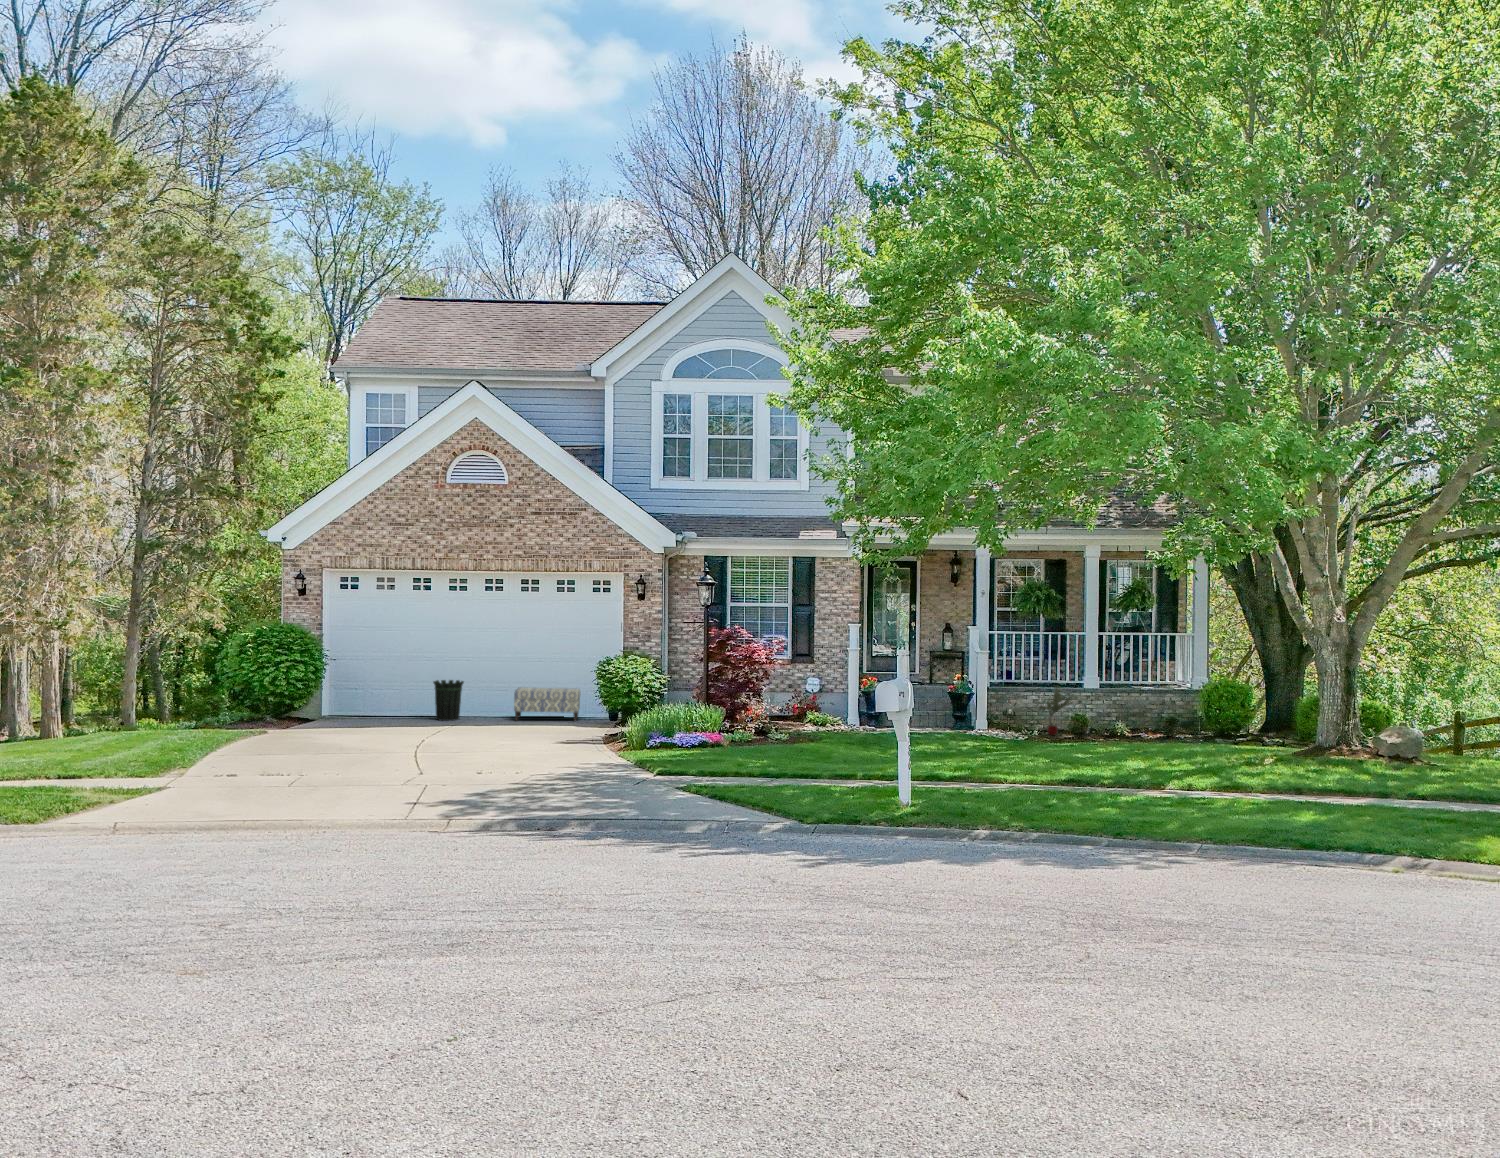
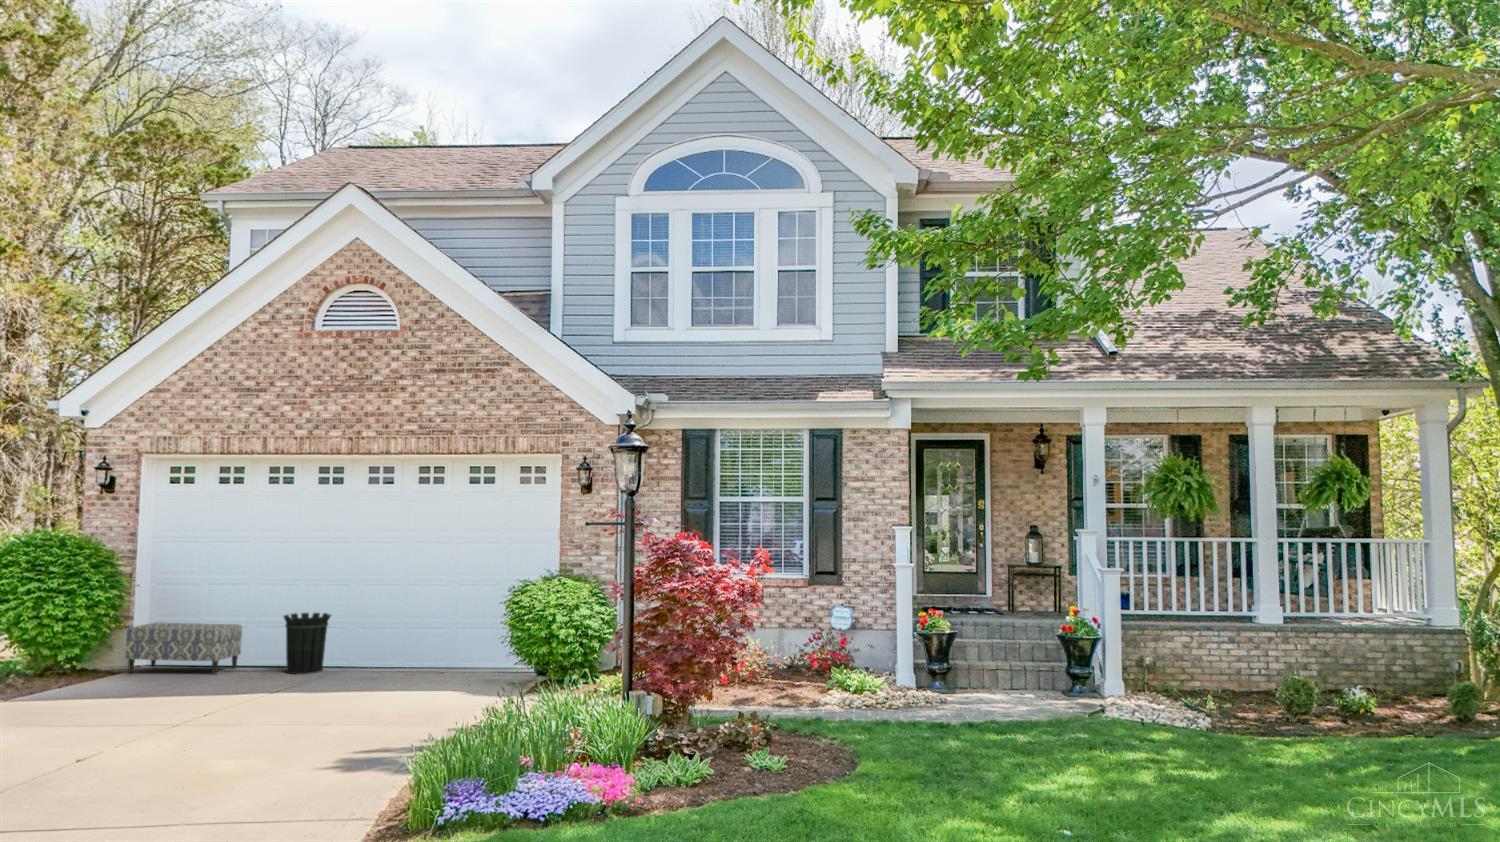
bench: present [514,687,581,721] -> present [125,623,242,675]
potted tree: present [1034,688,1073,736] -> none [1182,620,1249,699]

